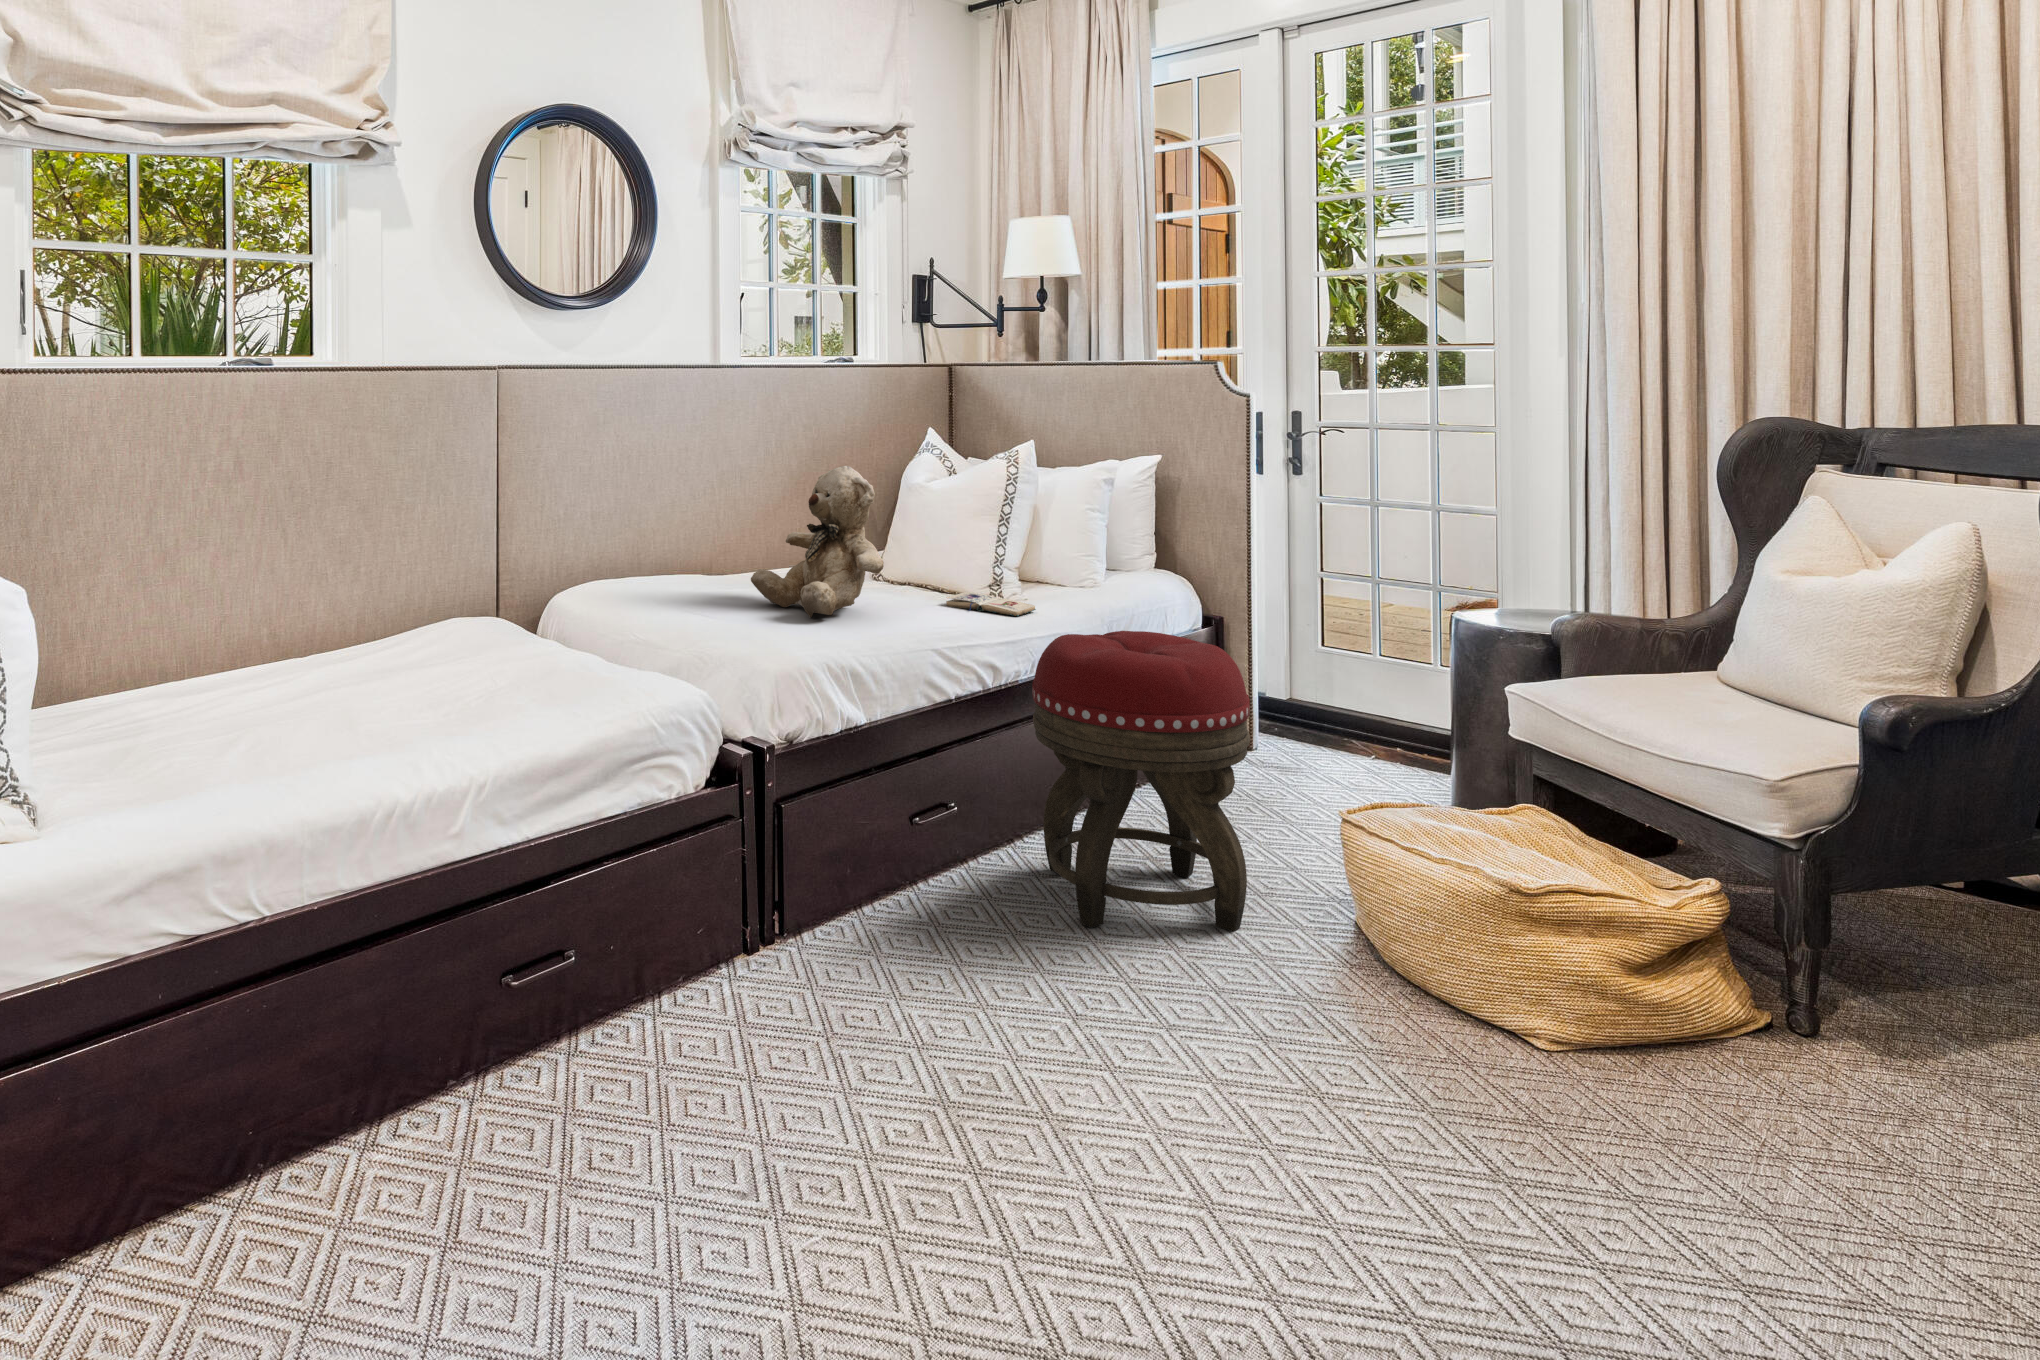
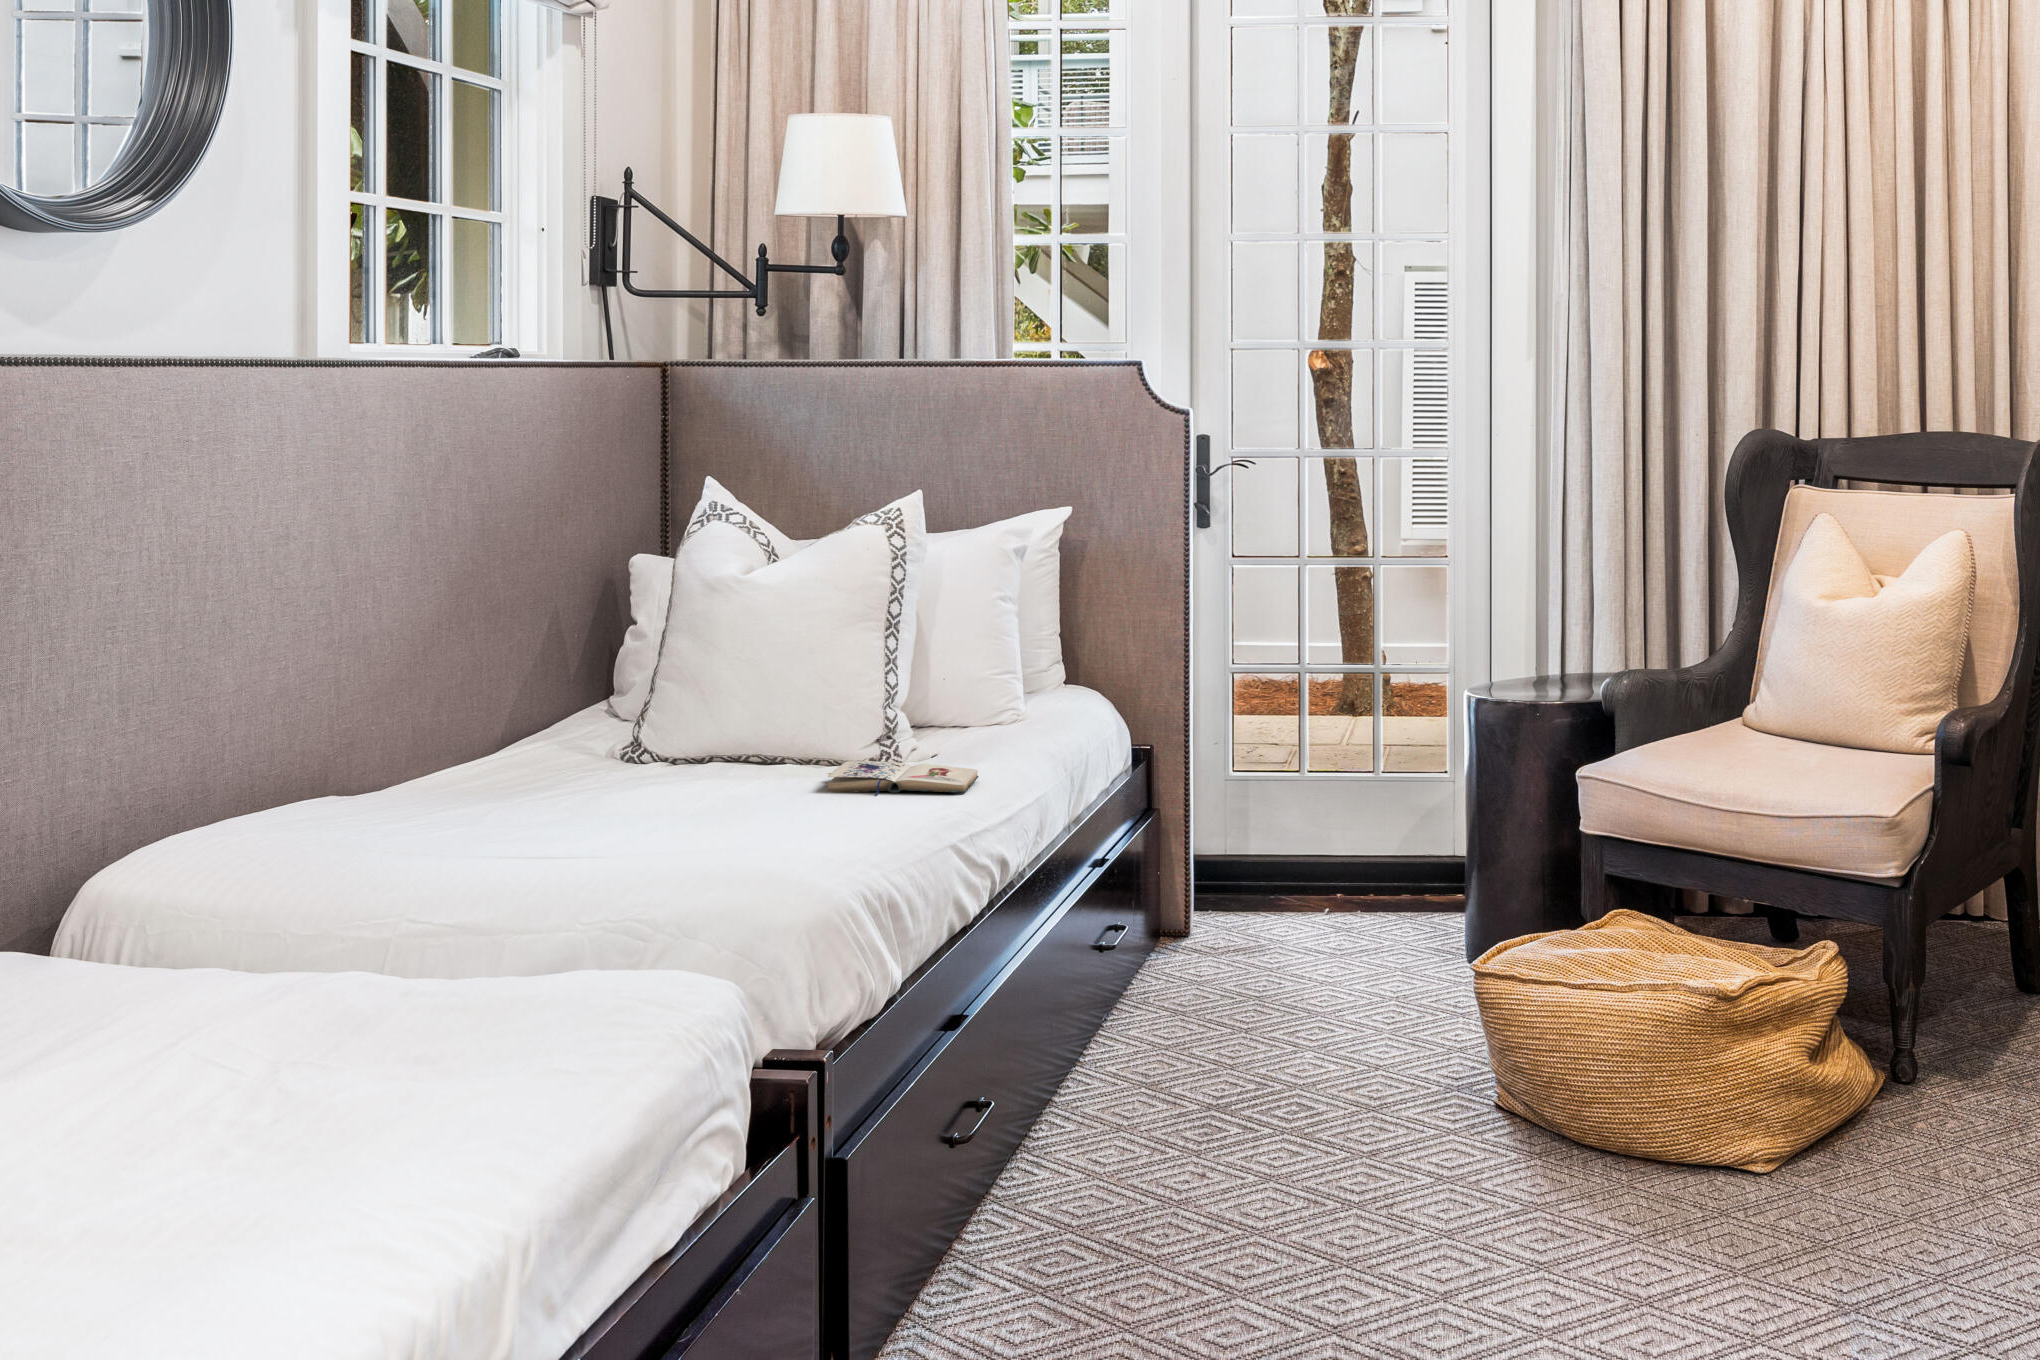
teddy bear: present [751,466,884,618] -> none [472,552,767,855]
footstool: present [1032,631,1250,931] -> none [1052,789,1389,1298]

